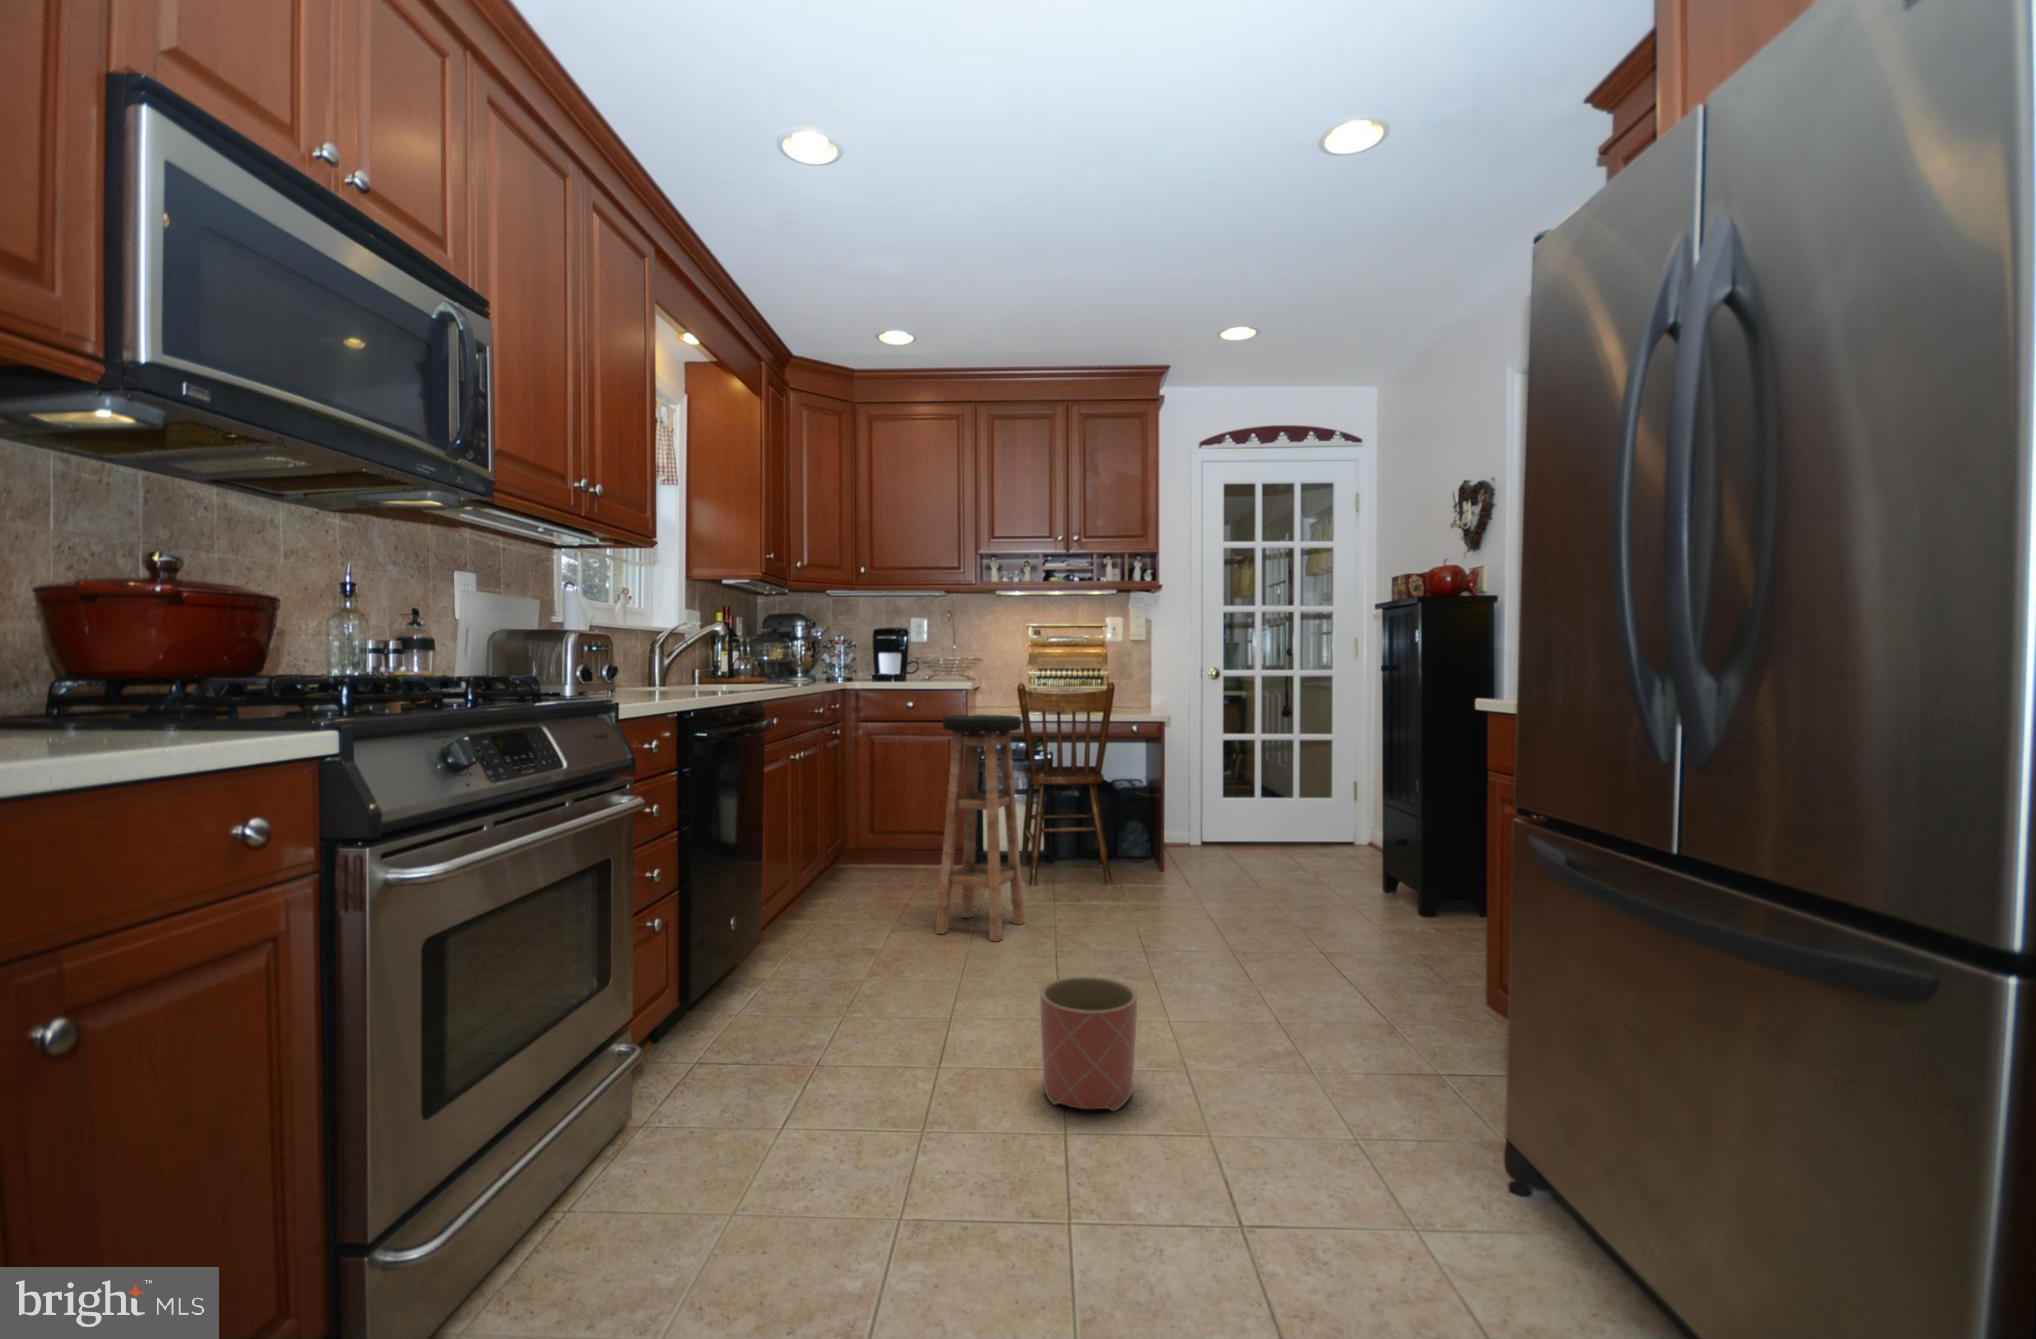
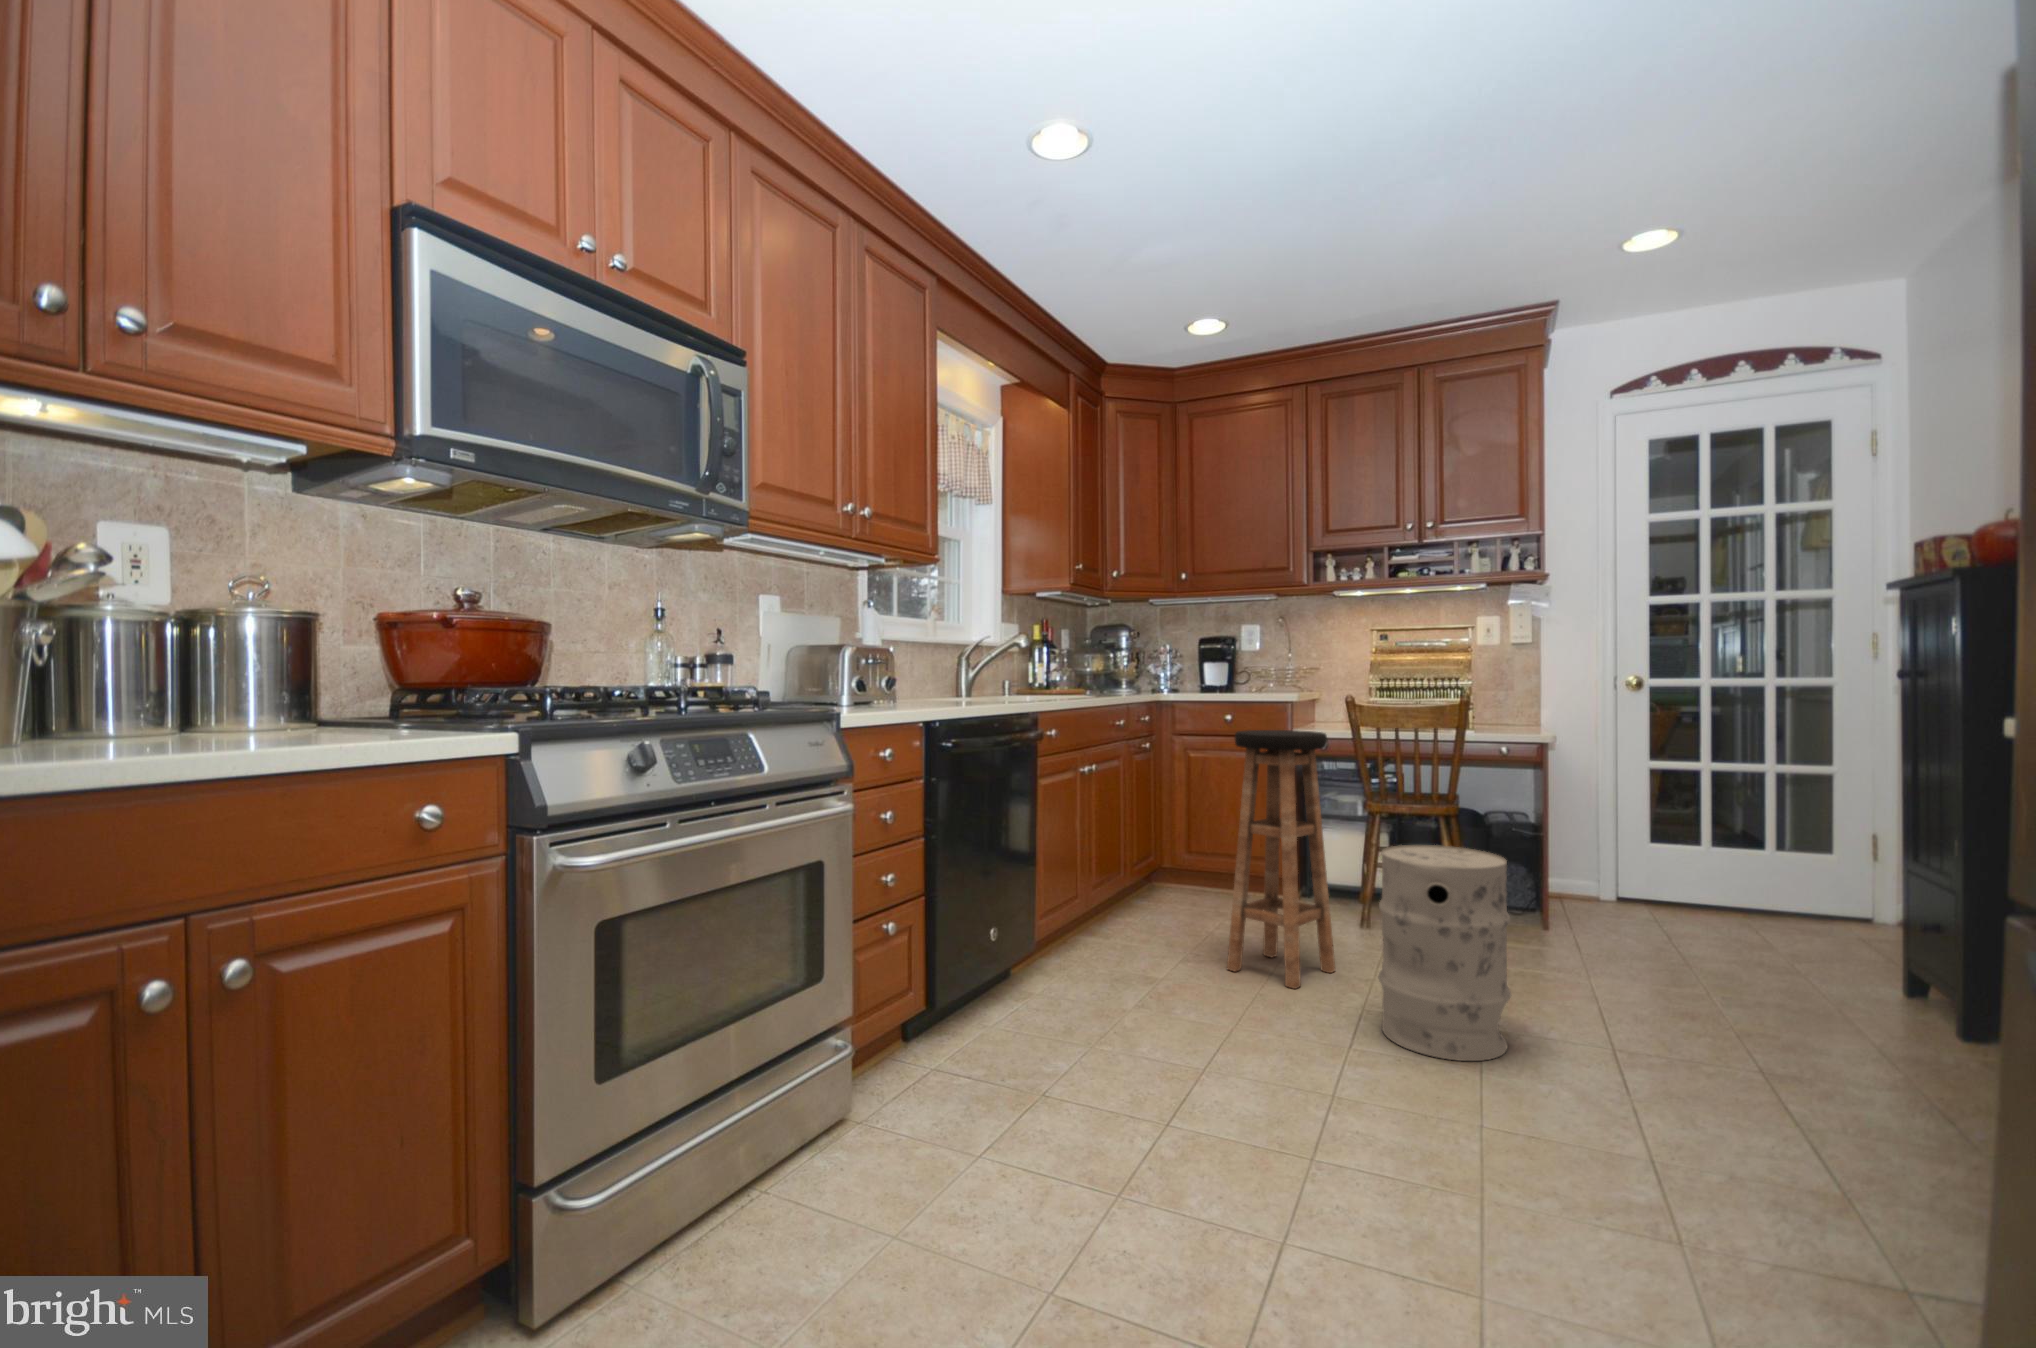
trash can: none [1075,807,1174,979] -> present [1378,845,1511,1061]
planter: present [1040,976,1137,1111] -> none [1270,1044,1394,1220]

